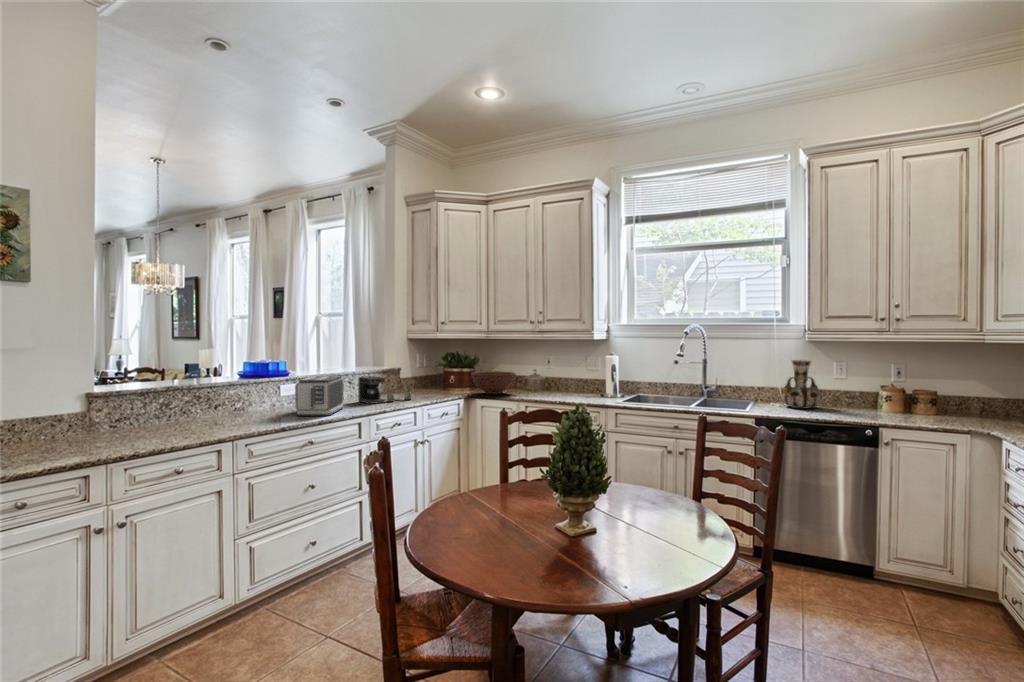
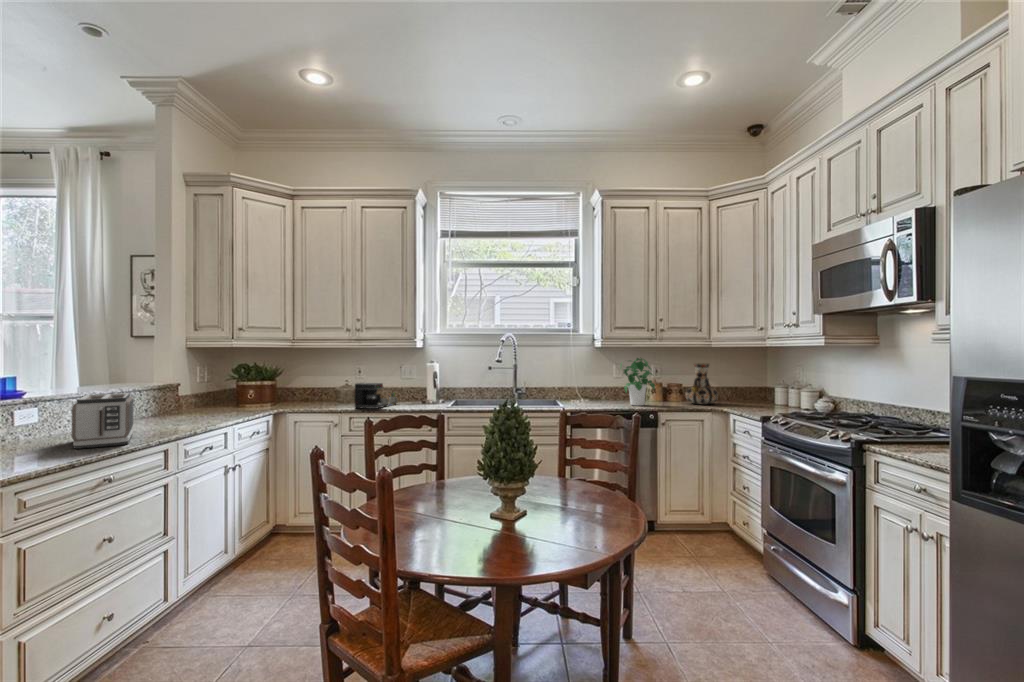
potted plant: none [827,356,883,417] -> present [620,358,655,406]
vase: present [780,360,821,409] -> present [685,363,718,405]
fruit bowl: present [471,371,516,394] -> none [280,383,333,408]
coffee maker: present [358,376,412,404] -> present [355,383,397,409]

